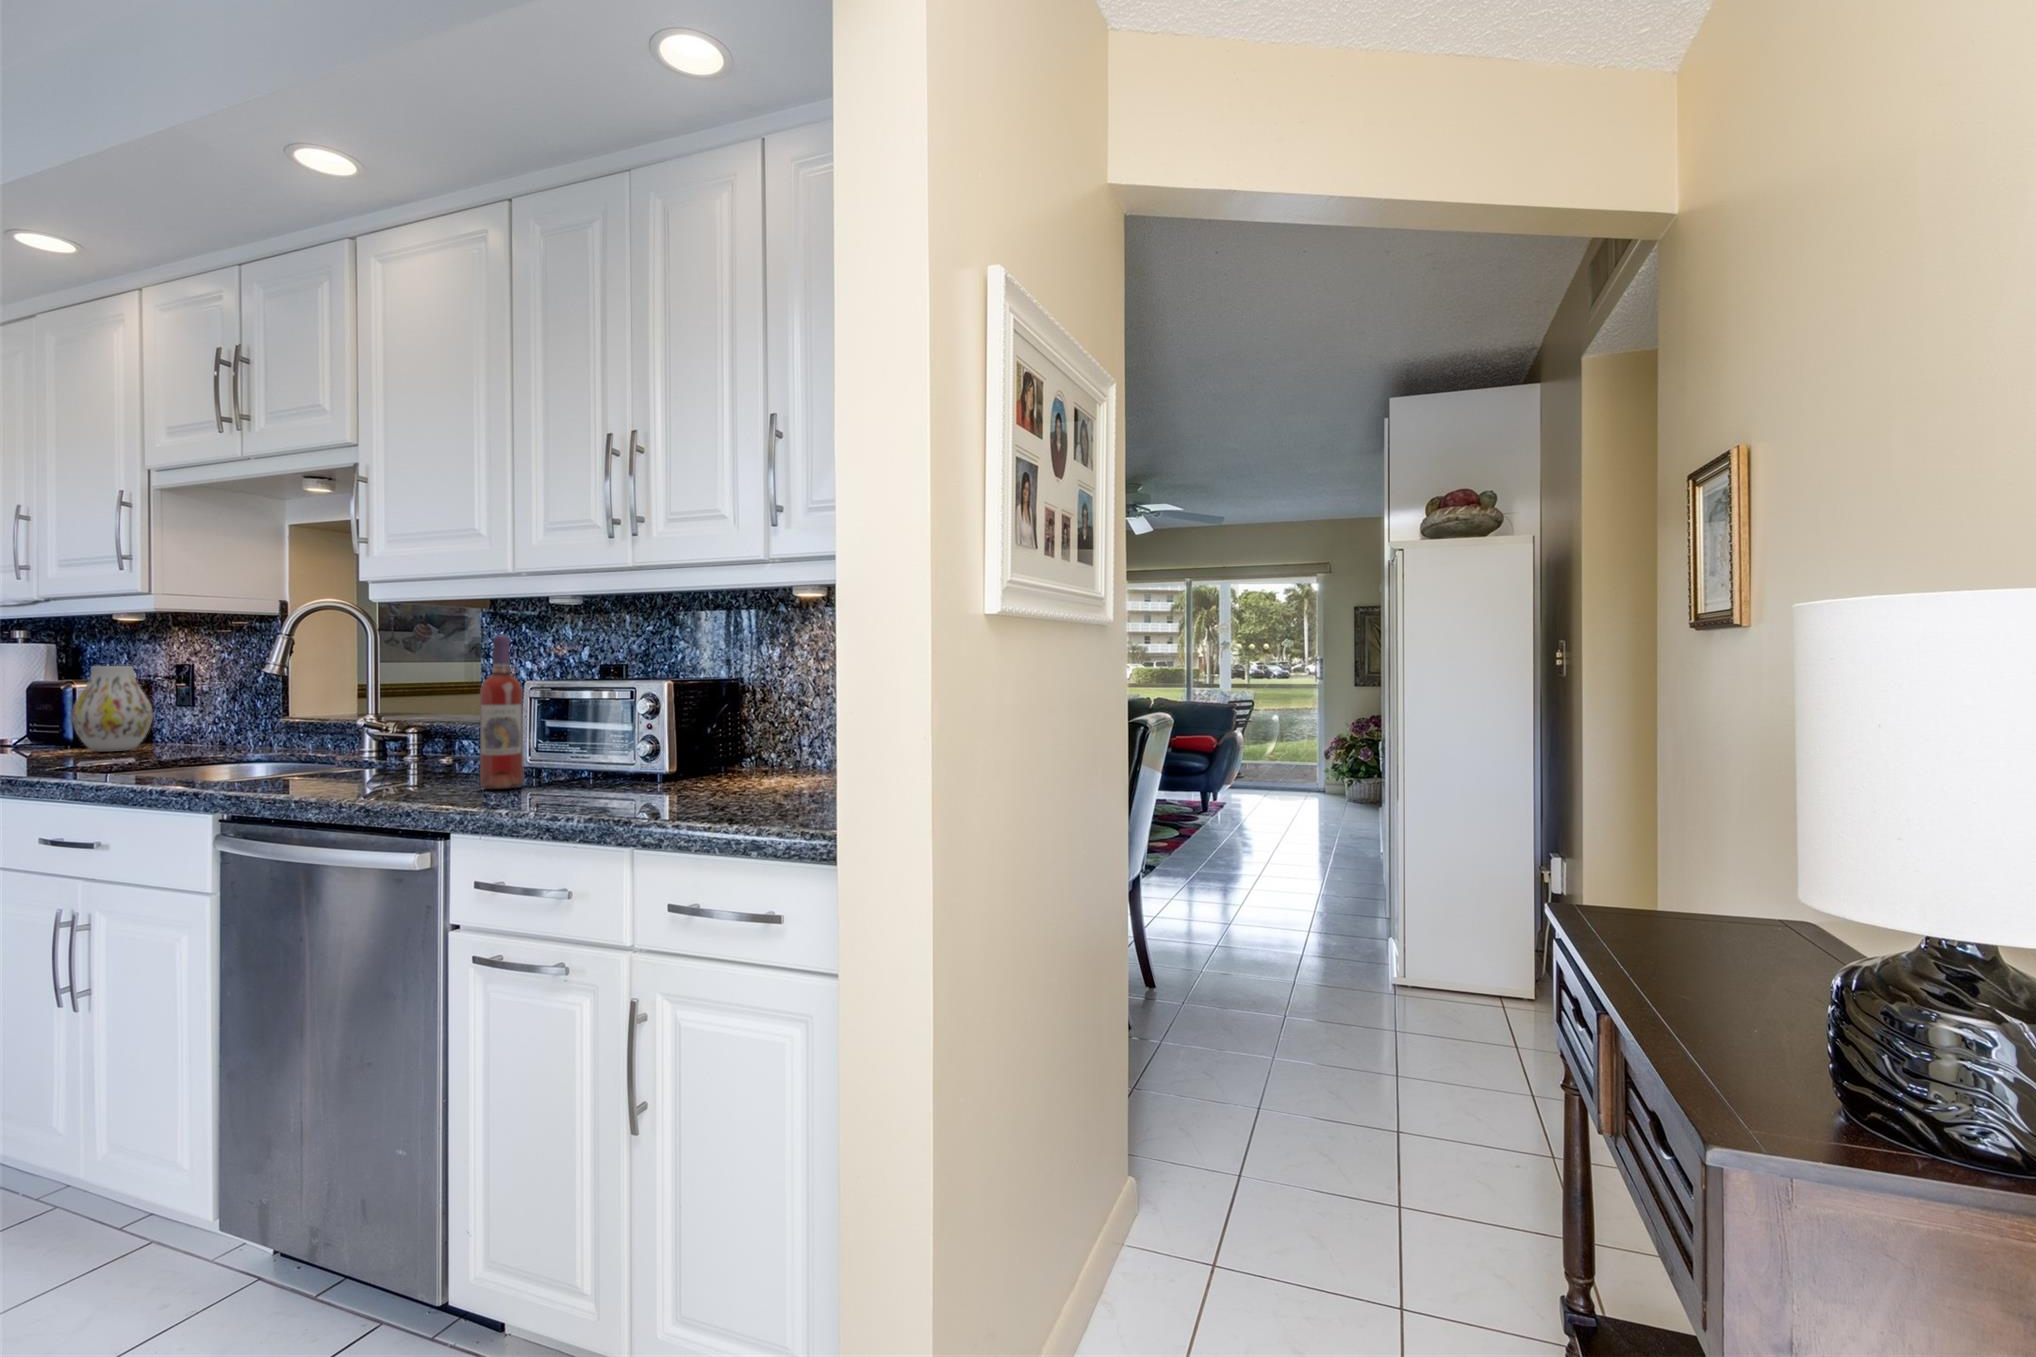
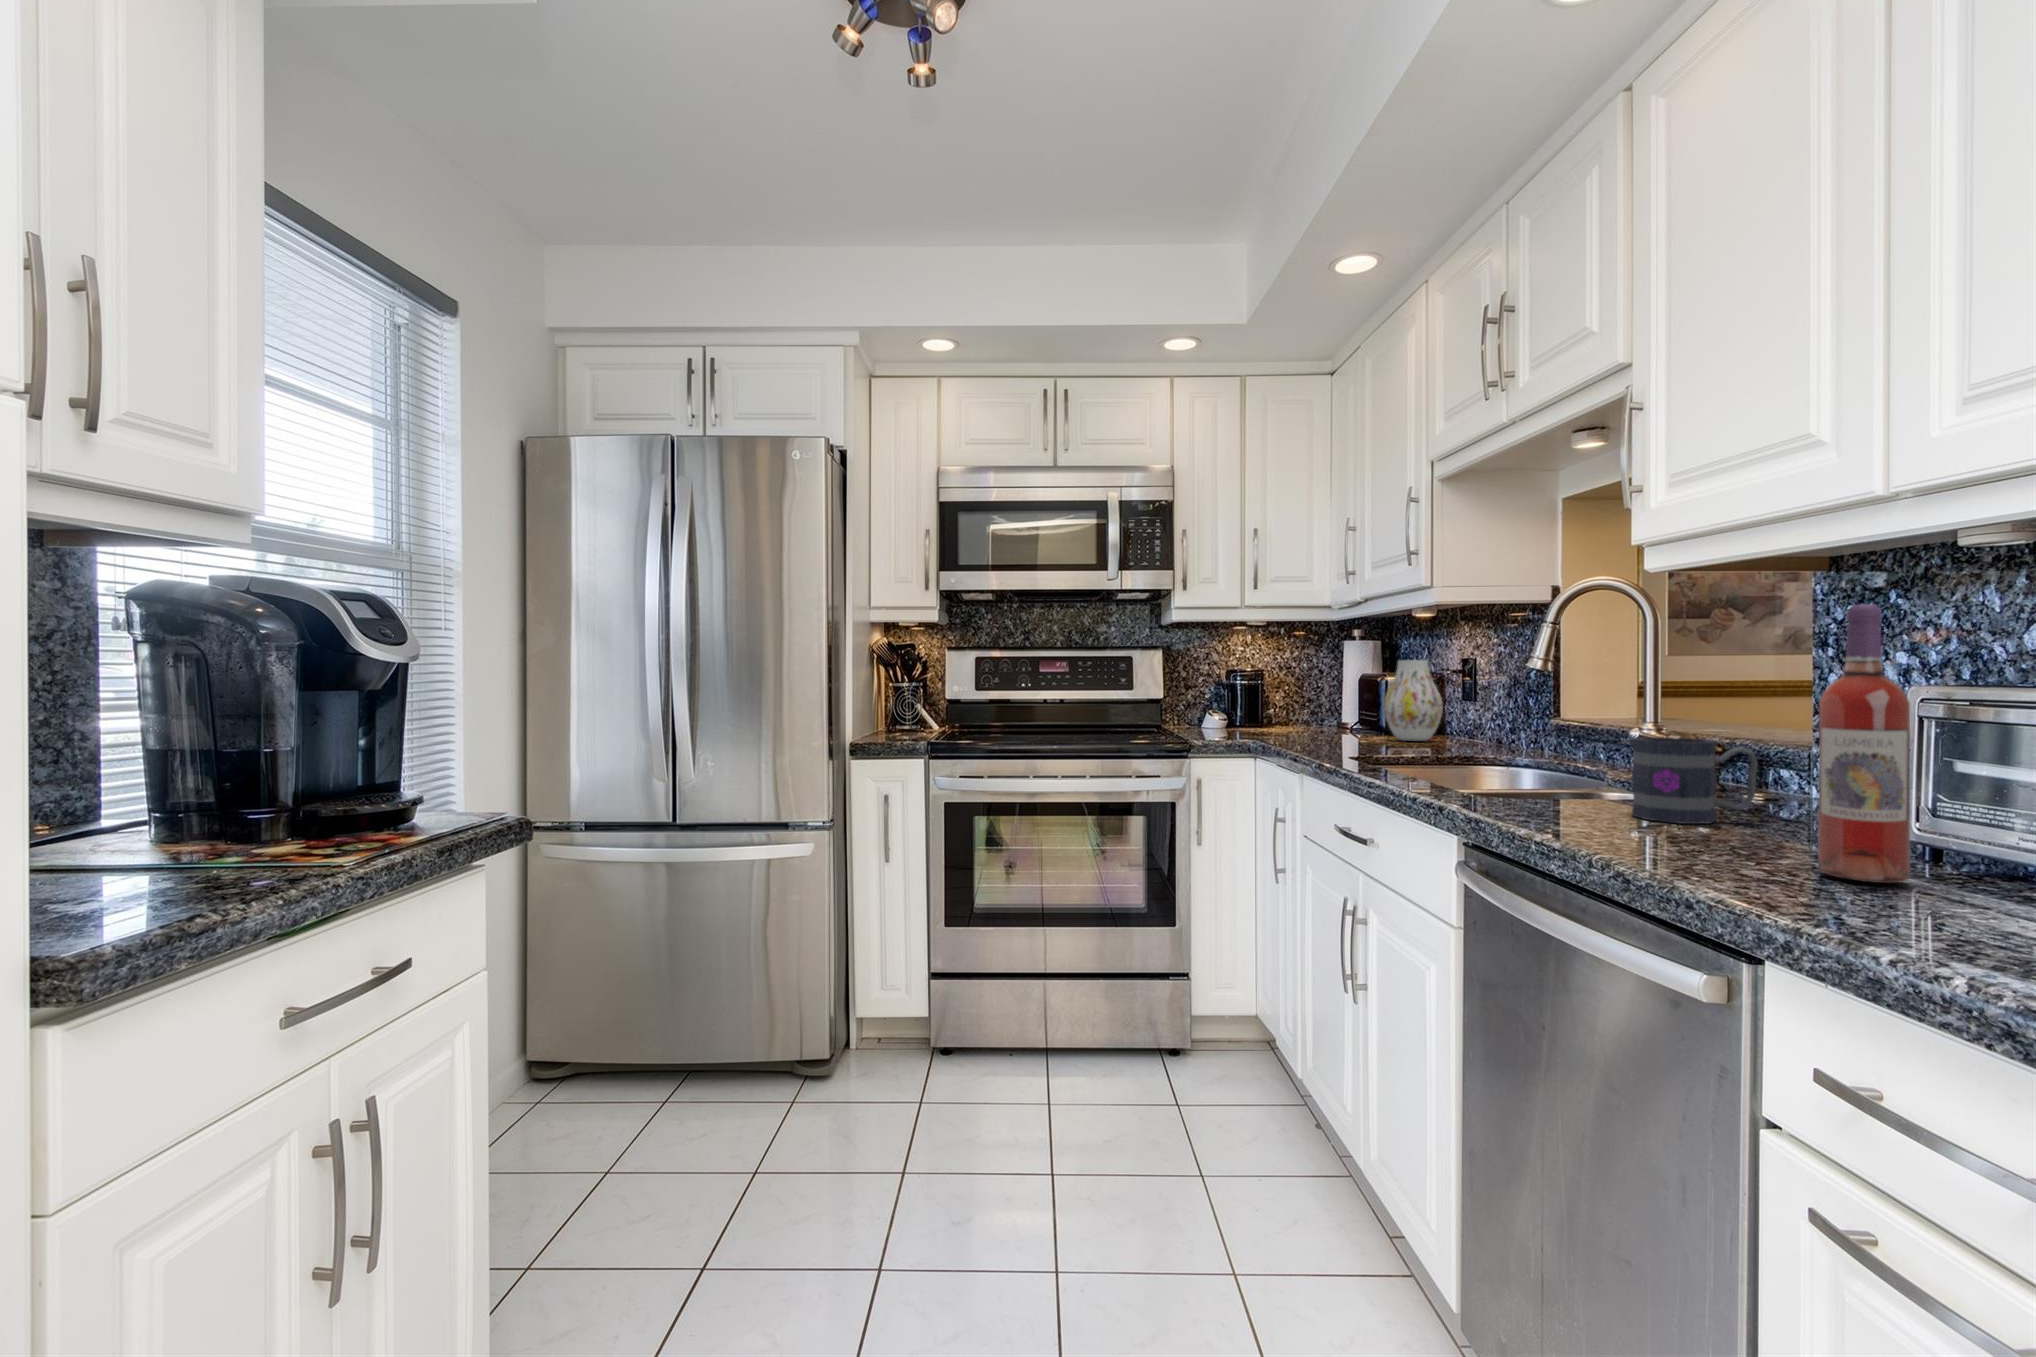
mug: none [364,721,448,780] -> present [1632,737,1758,824]

